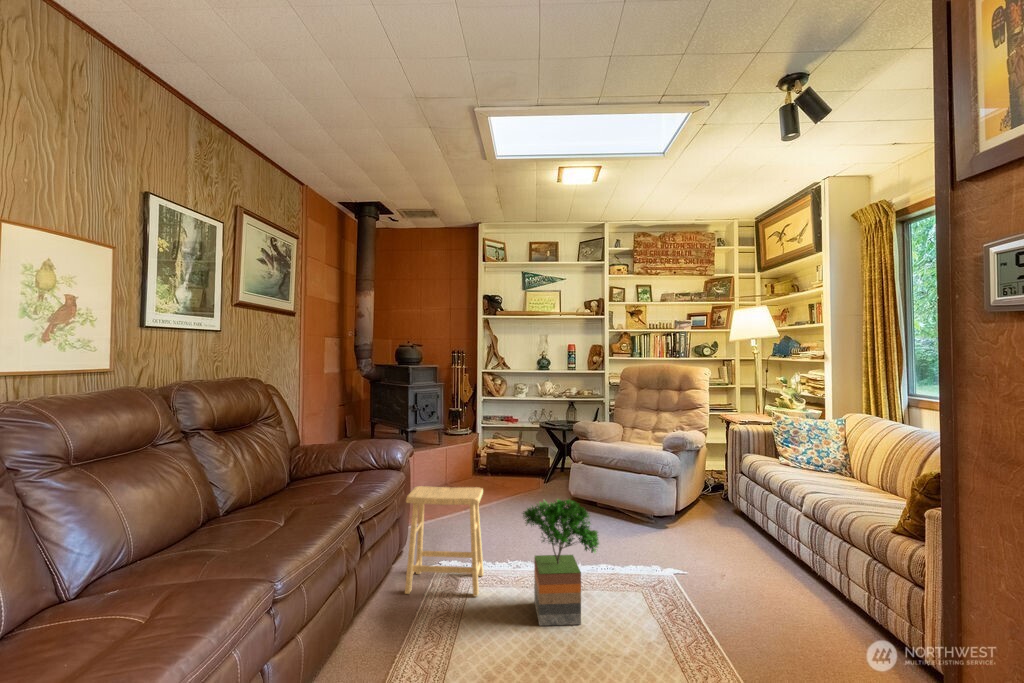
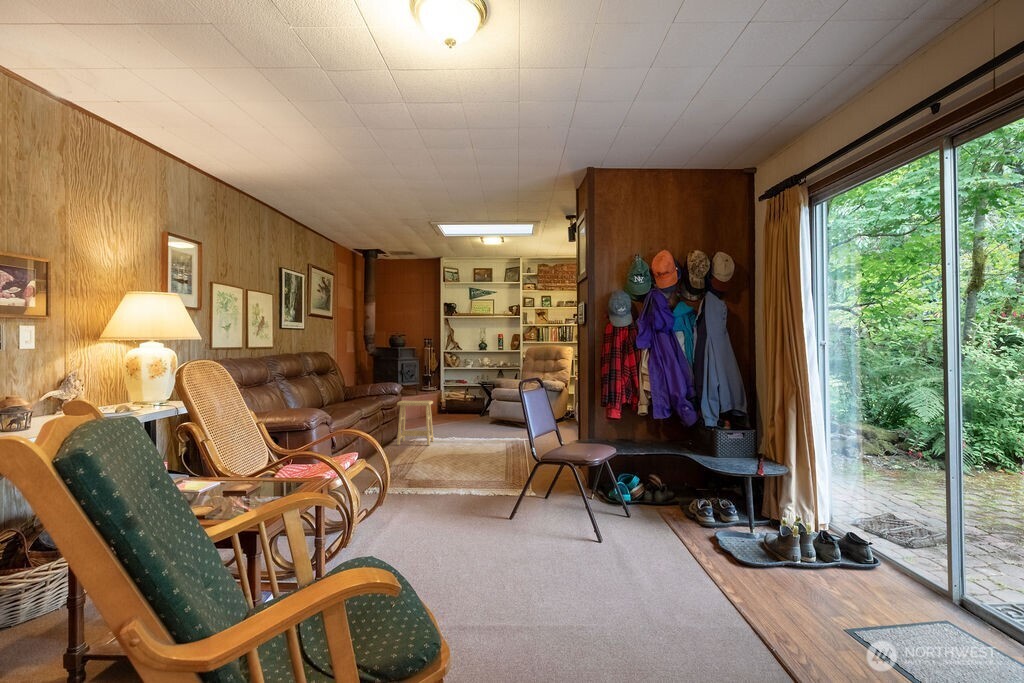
potted tree: present [523,500,599,626] -> none [447,400,480,450]

